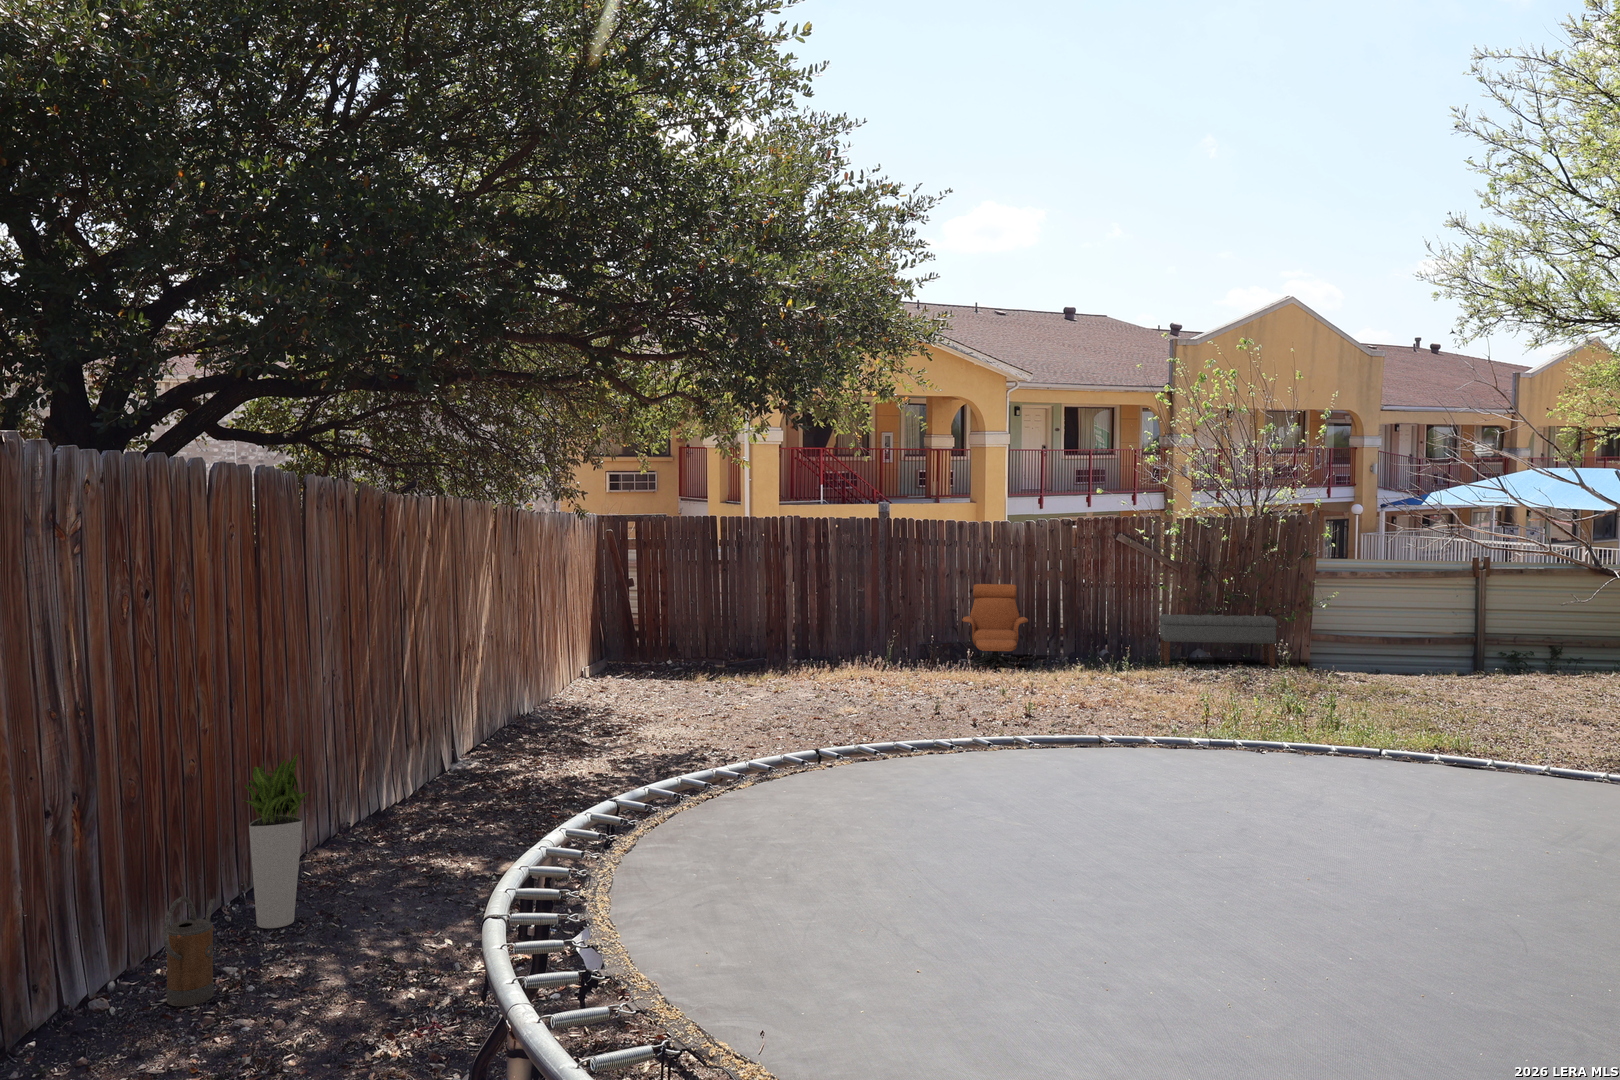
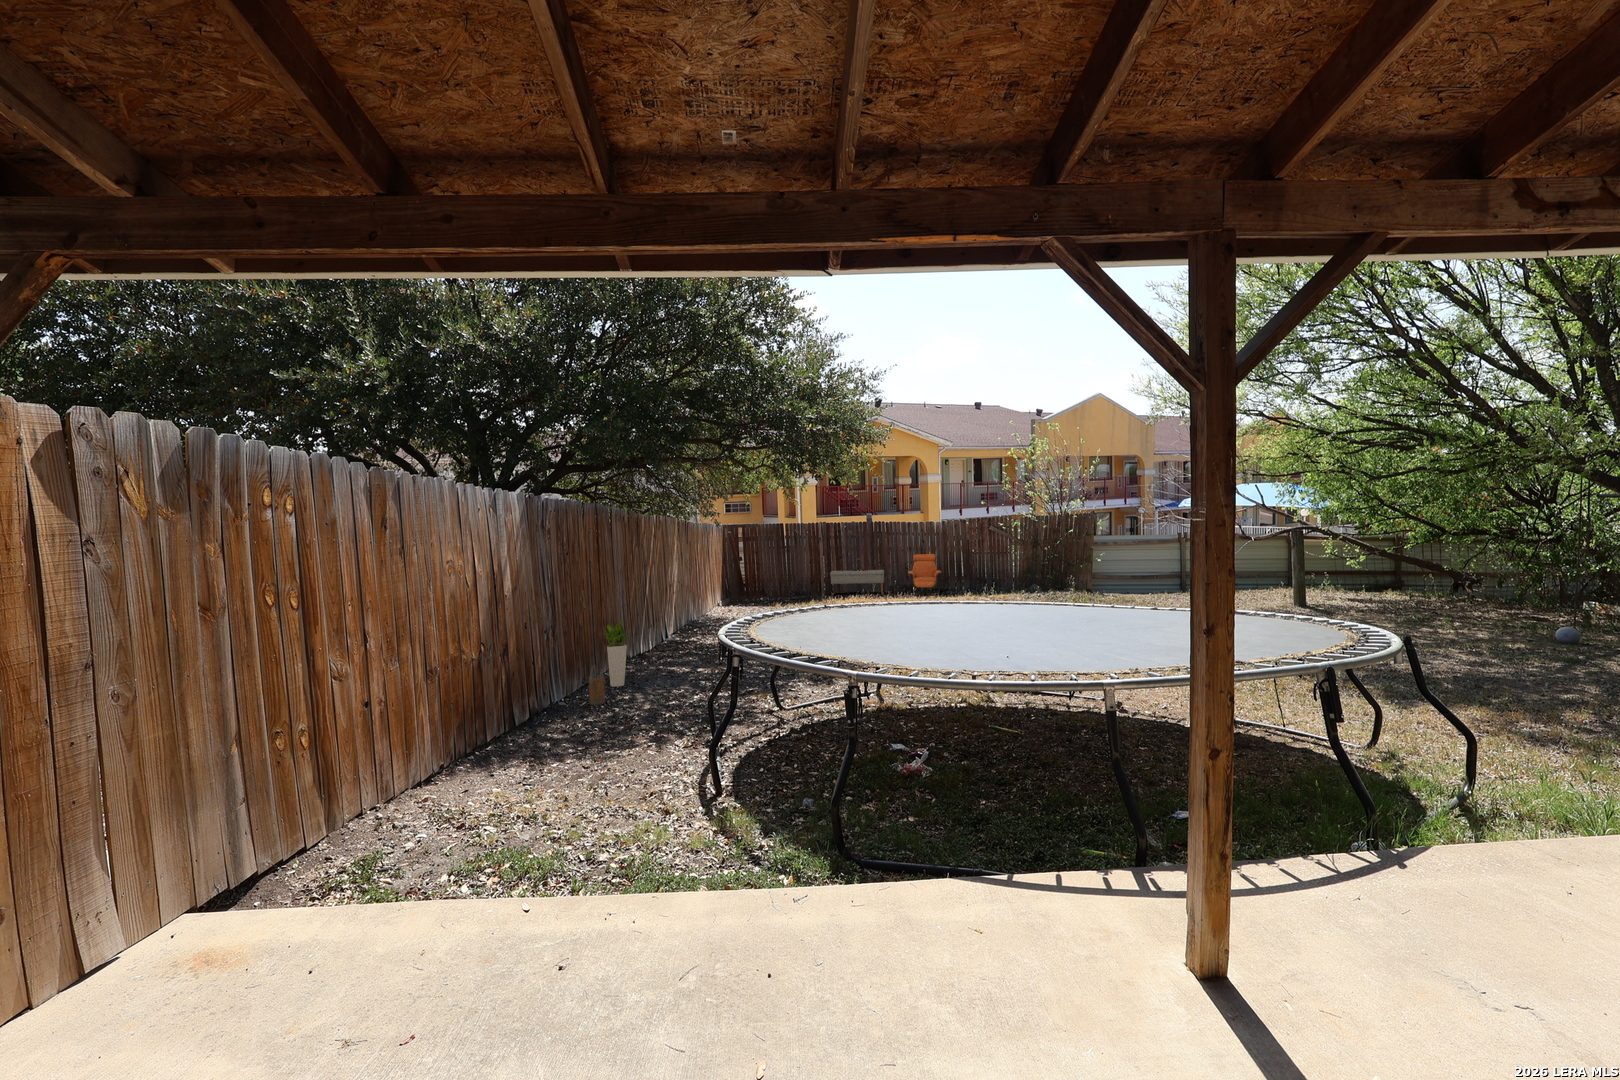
bench: present [1159,614,1278,667] -> present [830,570,884,595]

